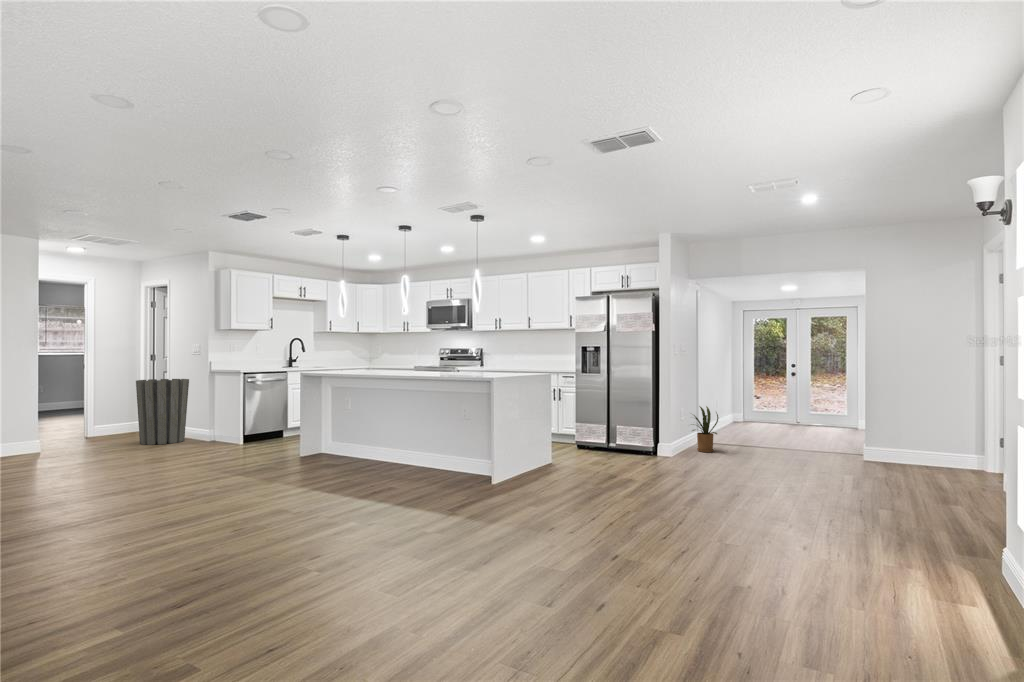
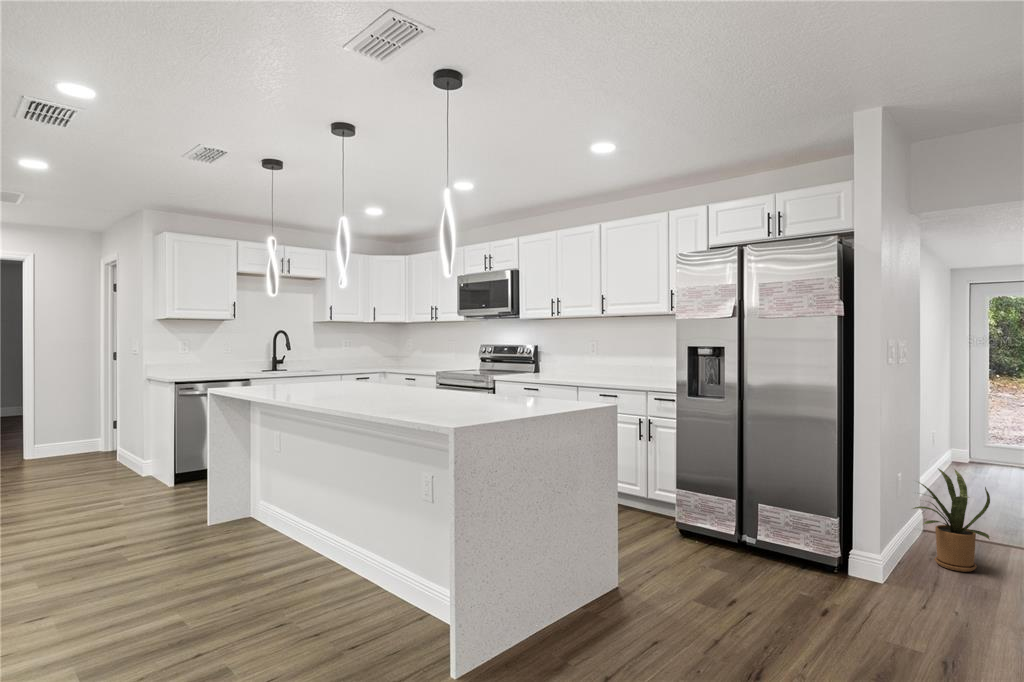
trash can: present [136,379,189,445] -> none [48,386,126,480]

